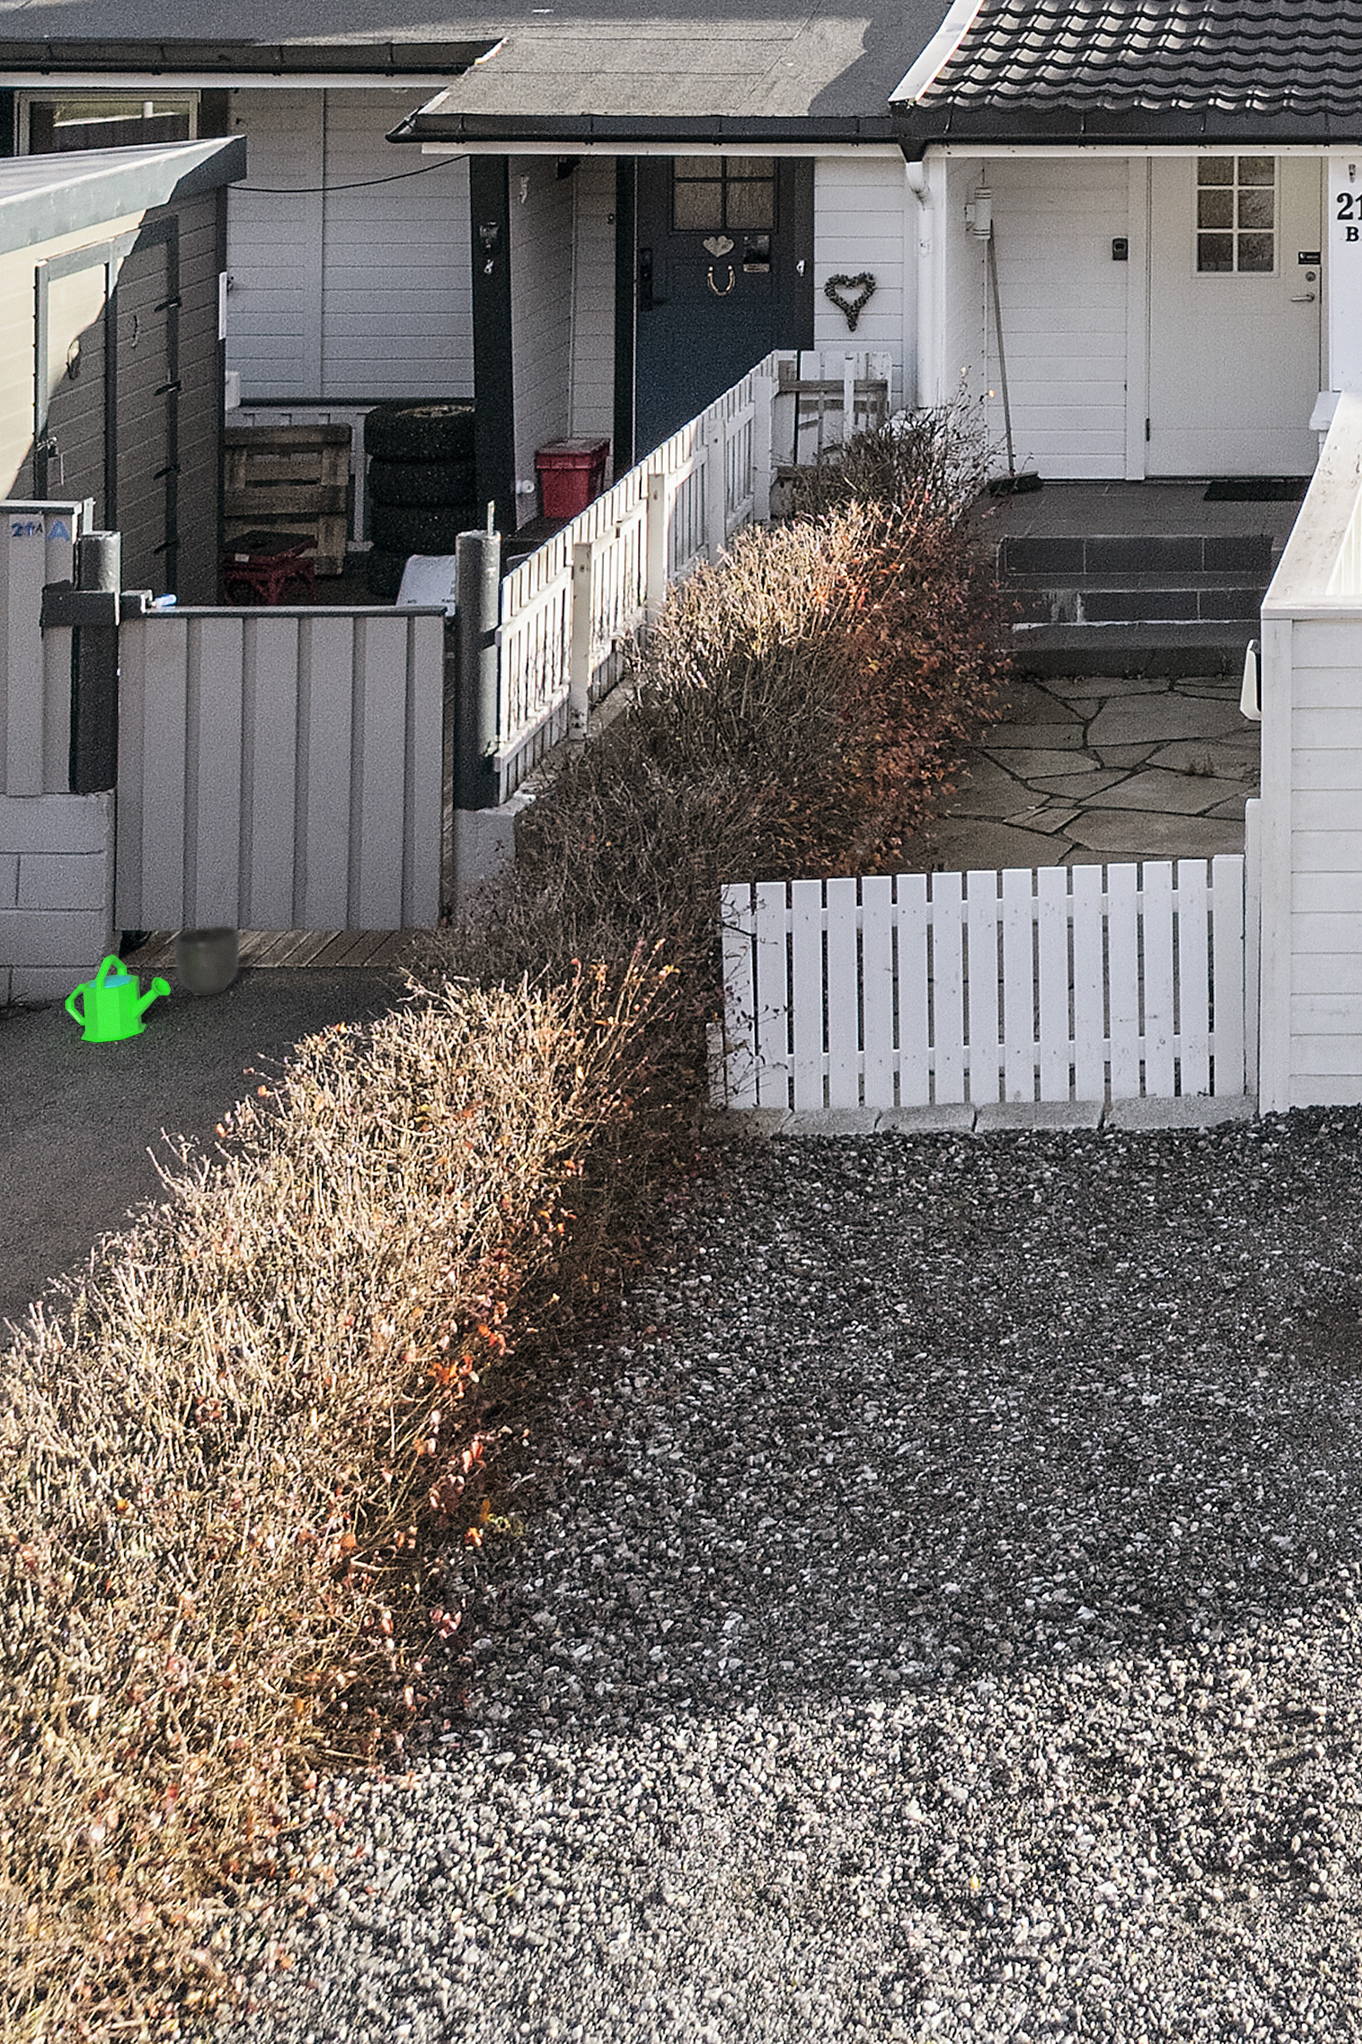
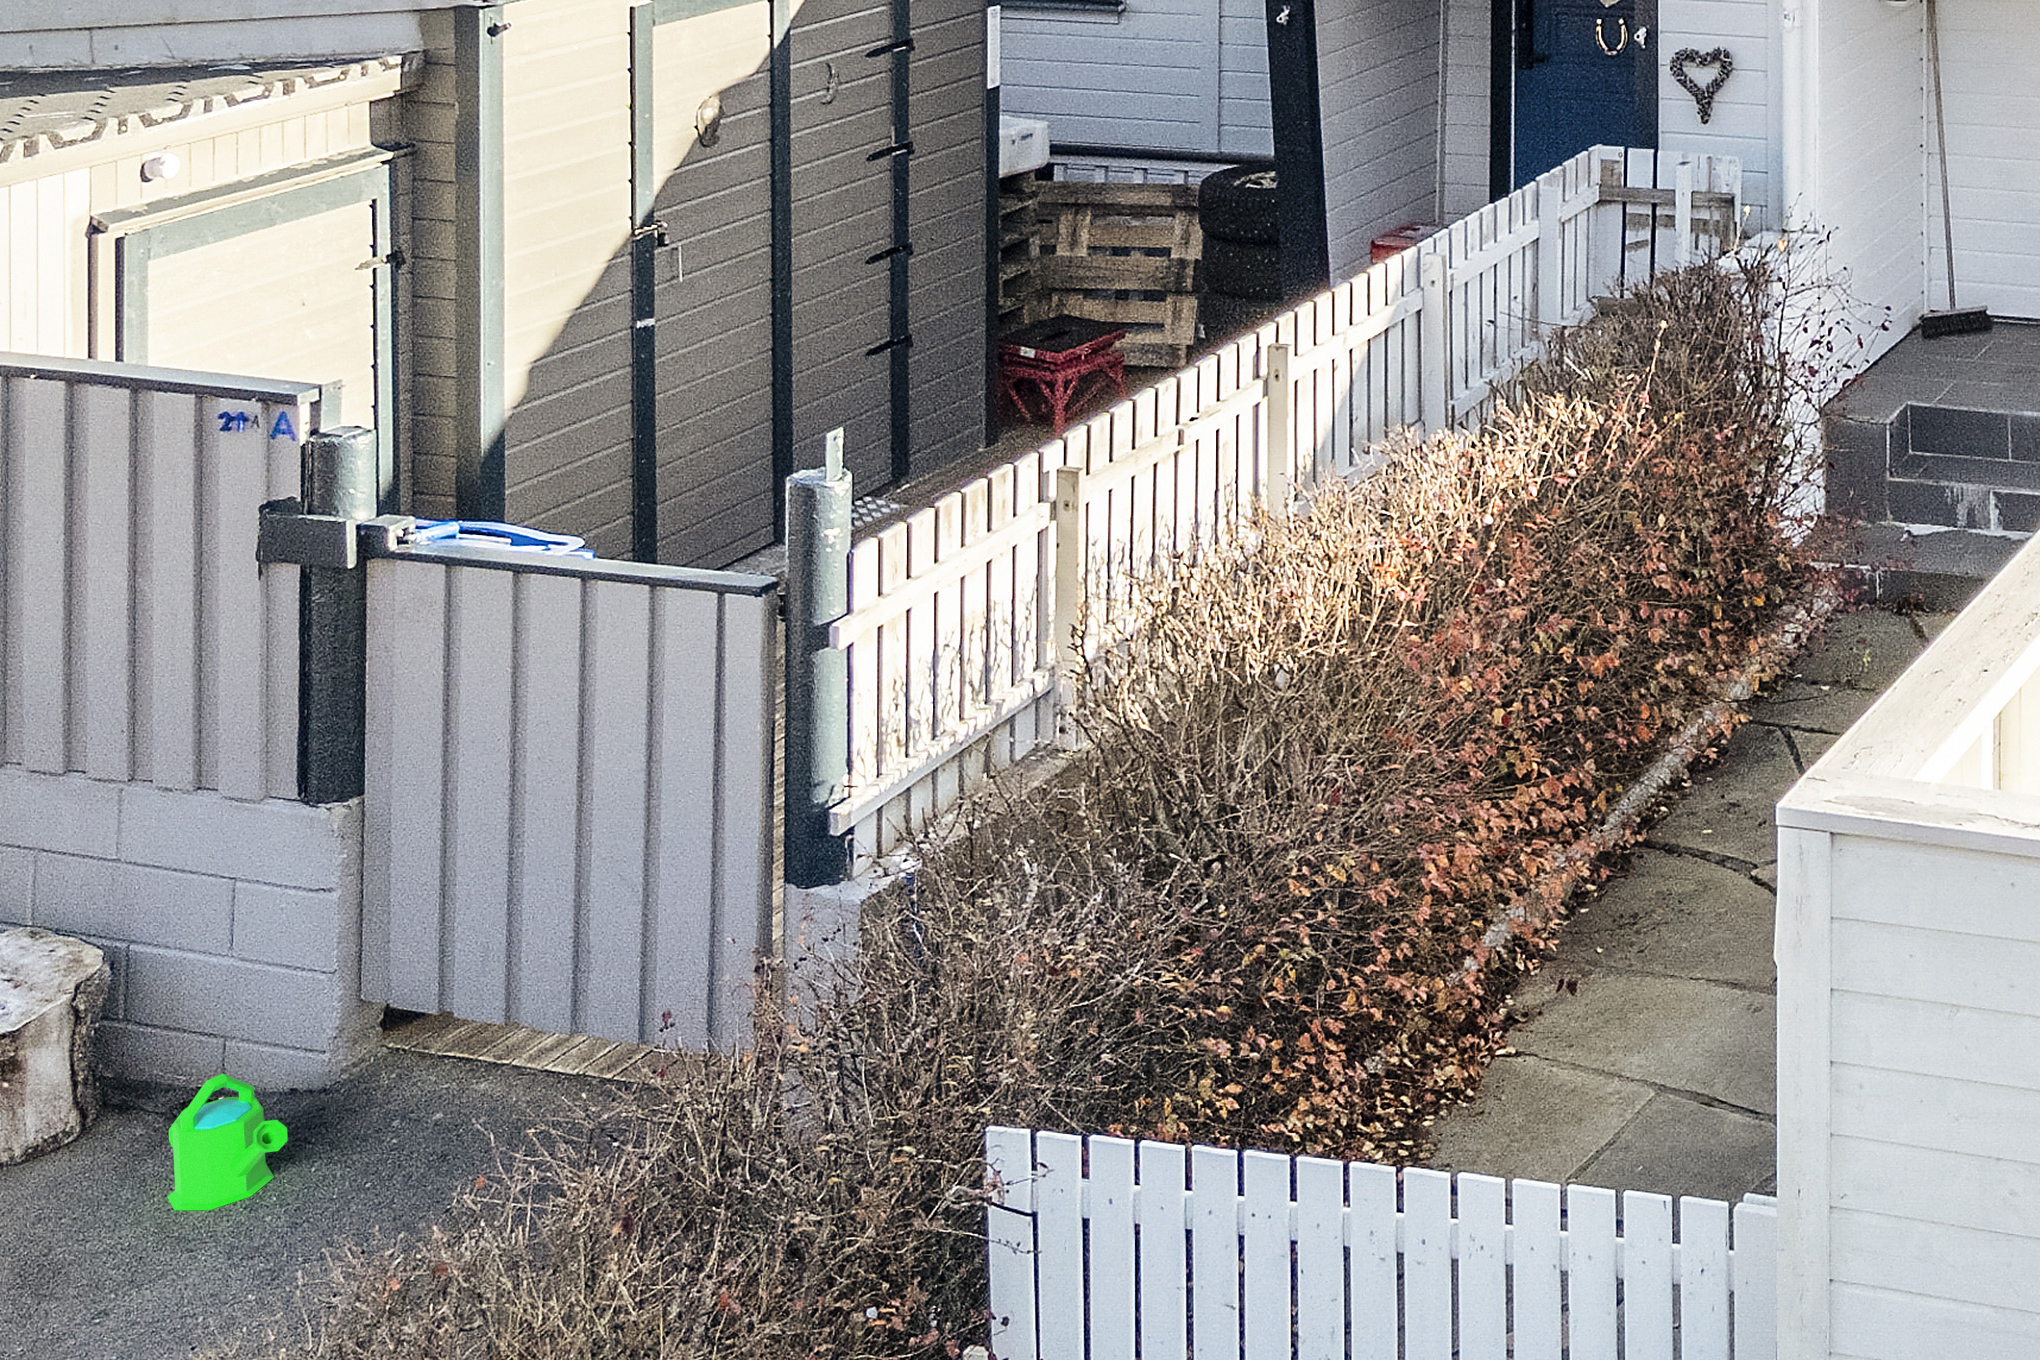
planter: present [175,926,239,996] -> none [366,1010,466,1122]

